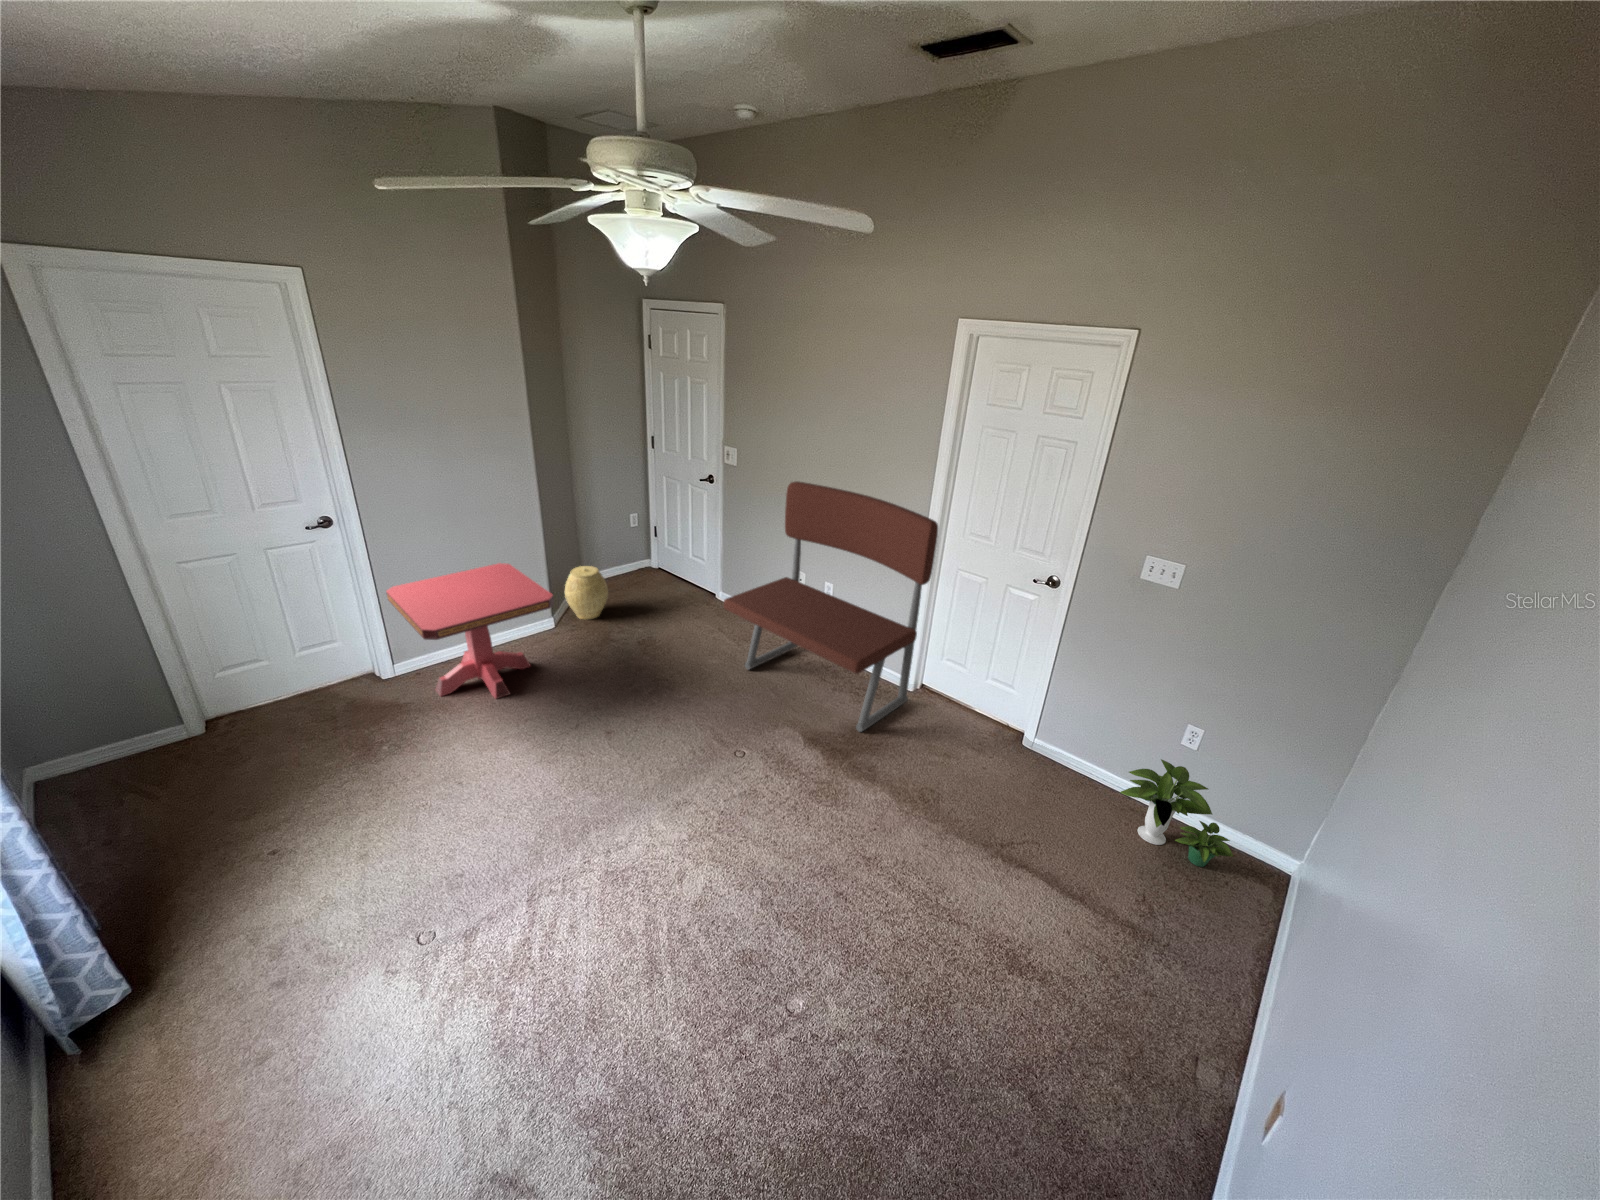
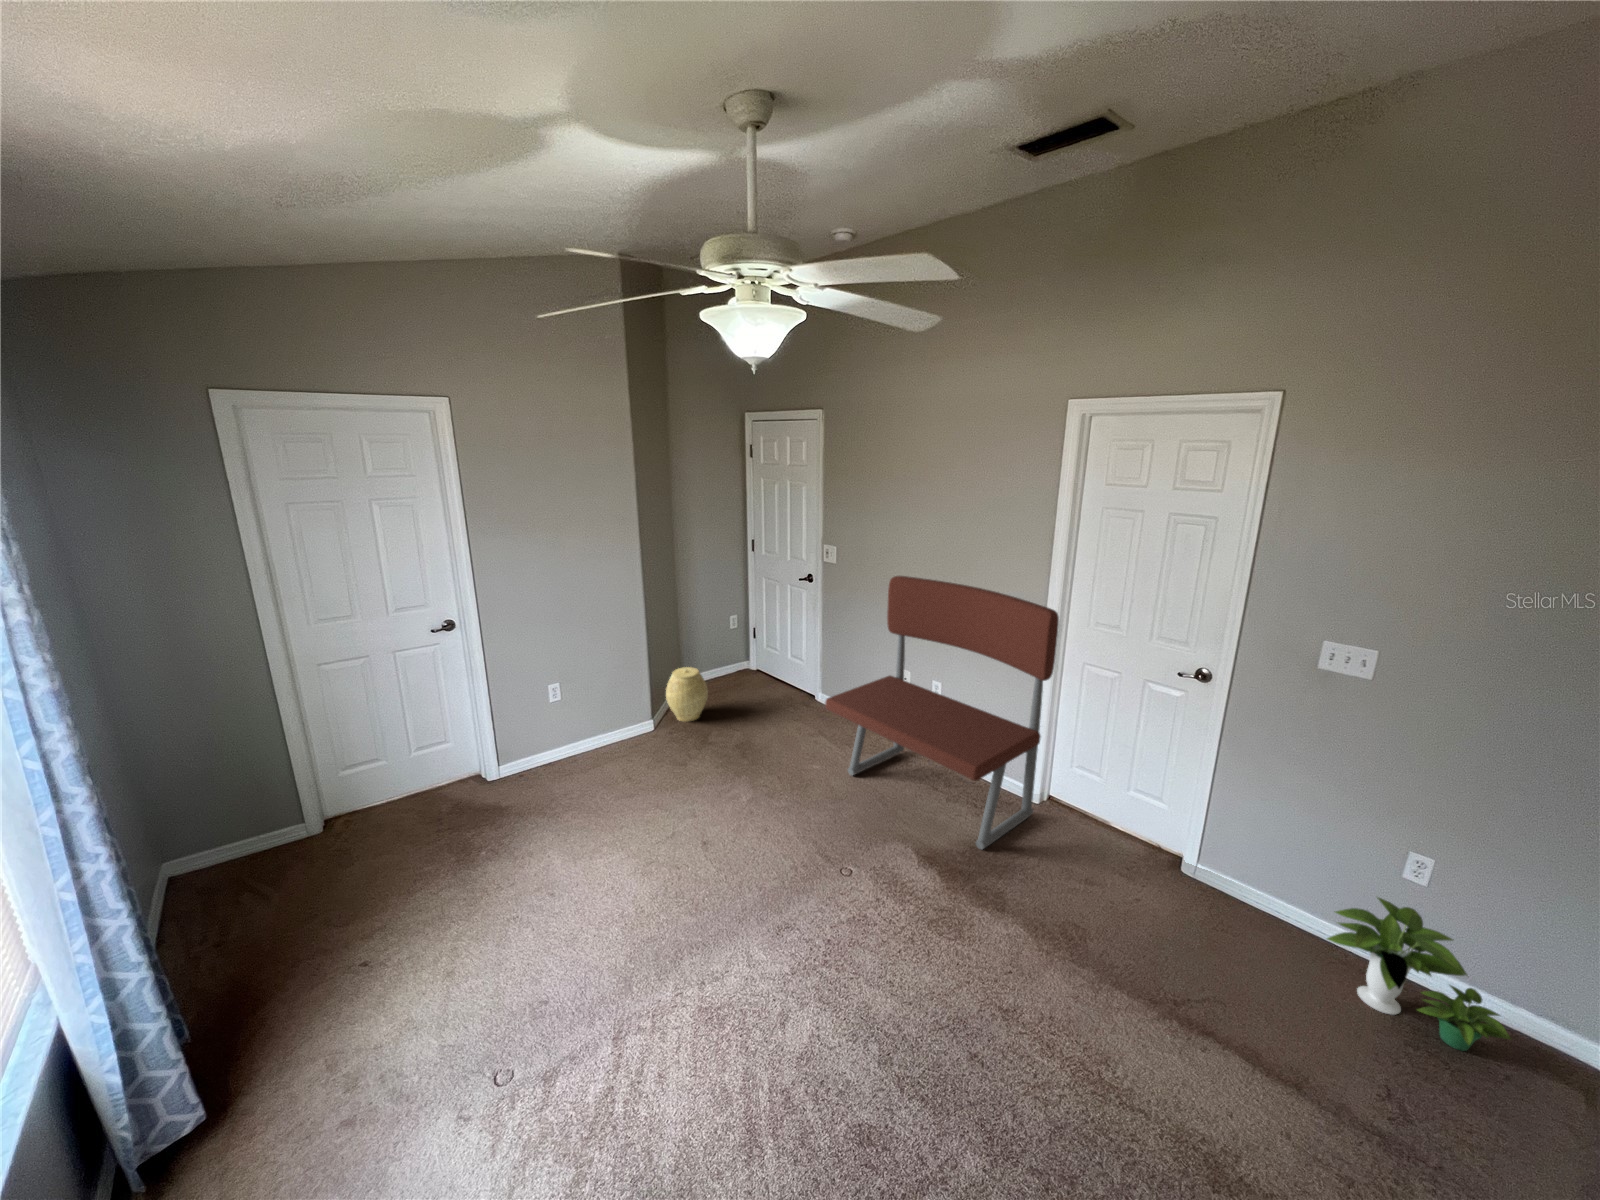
side table: present [386,563,554,699] -> none [499,664,655,803]

